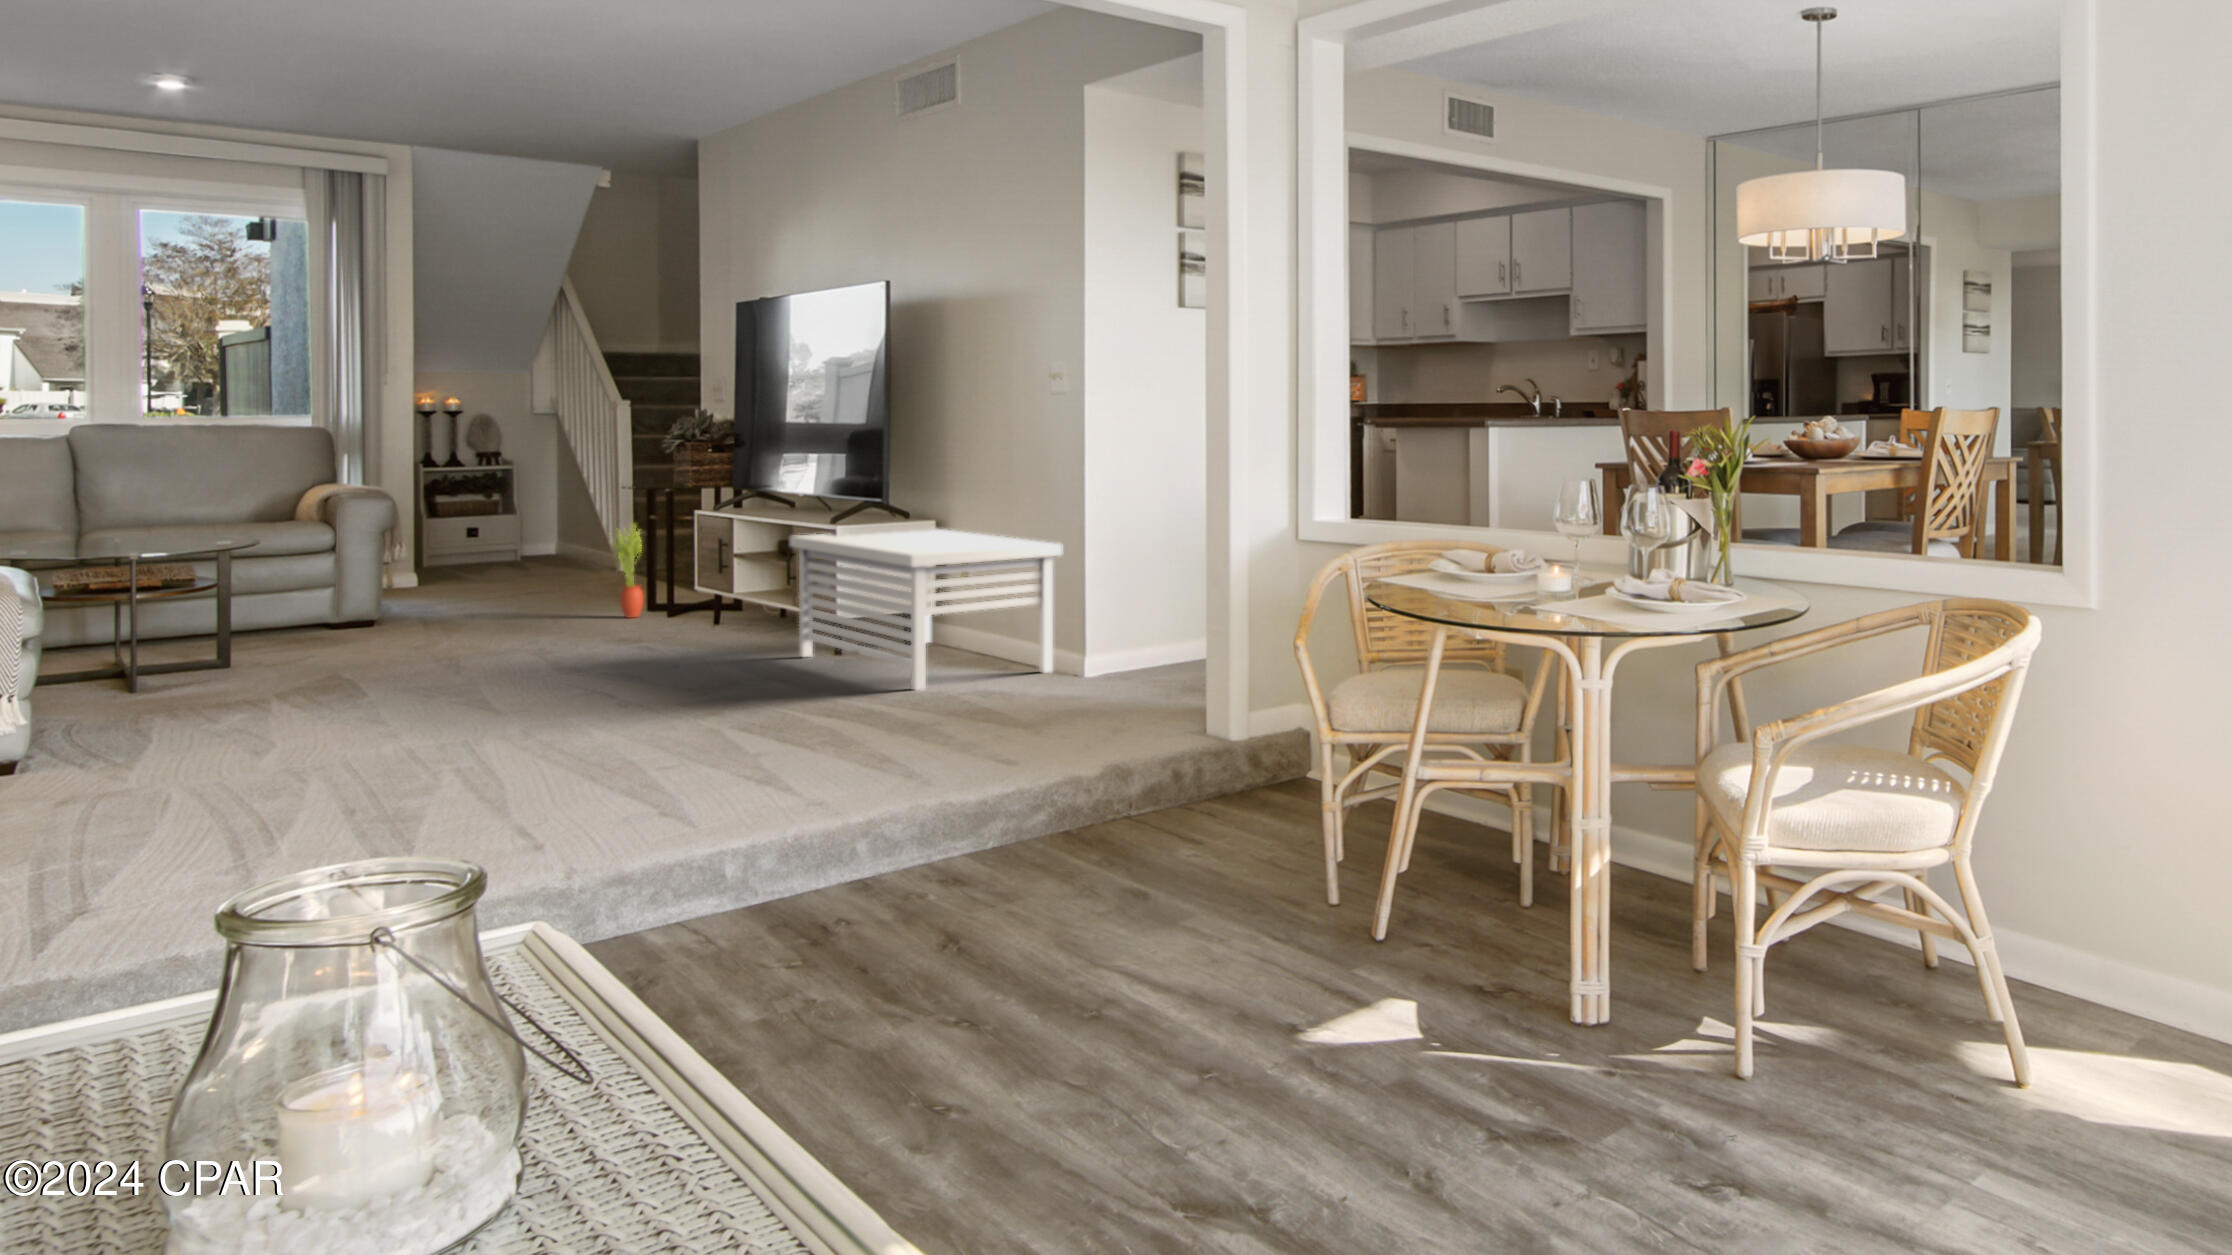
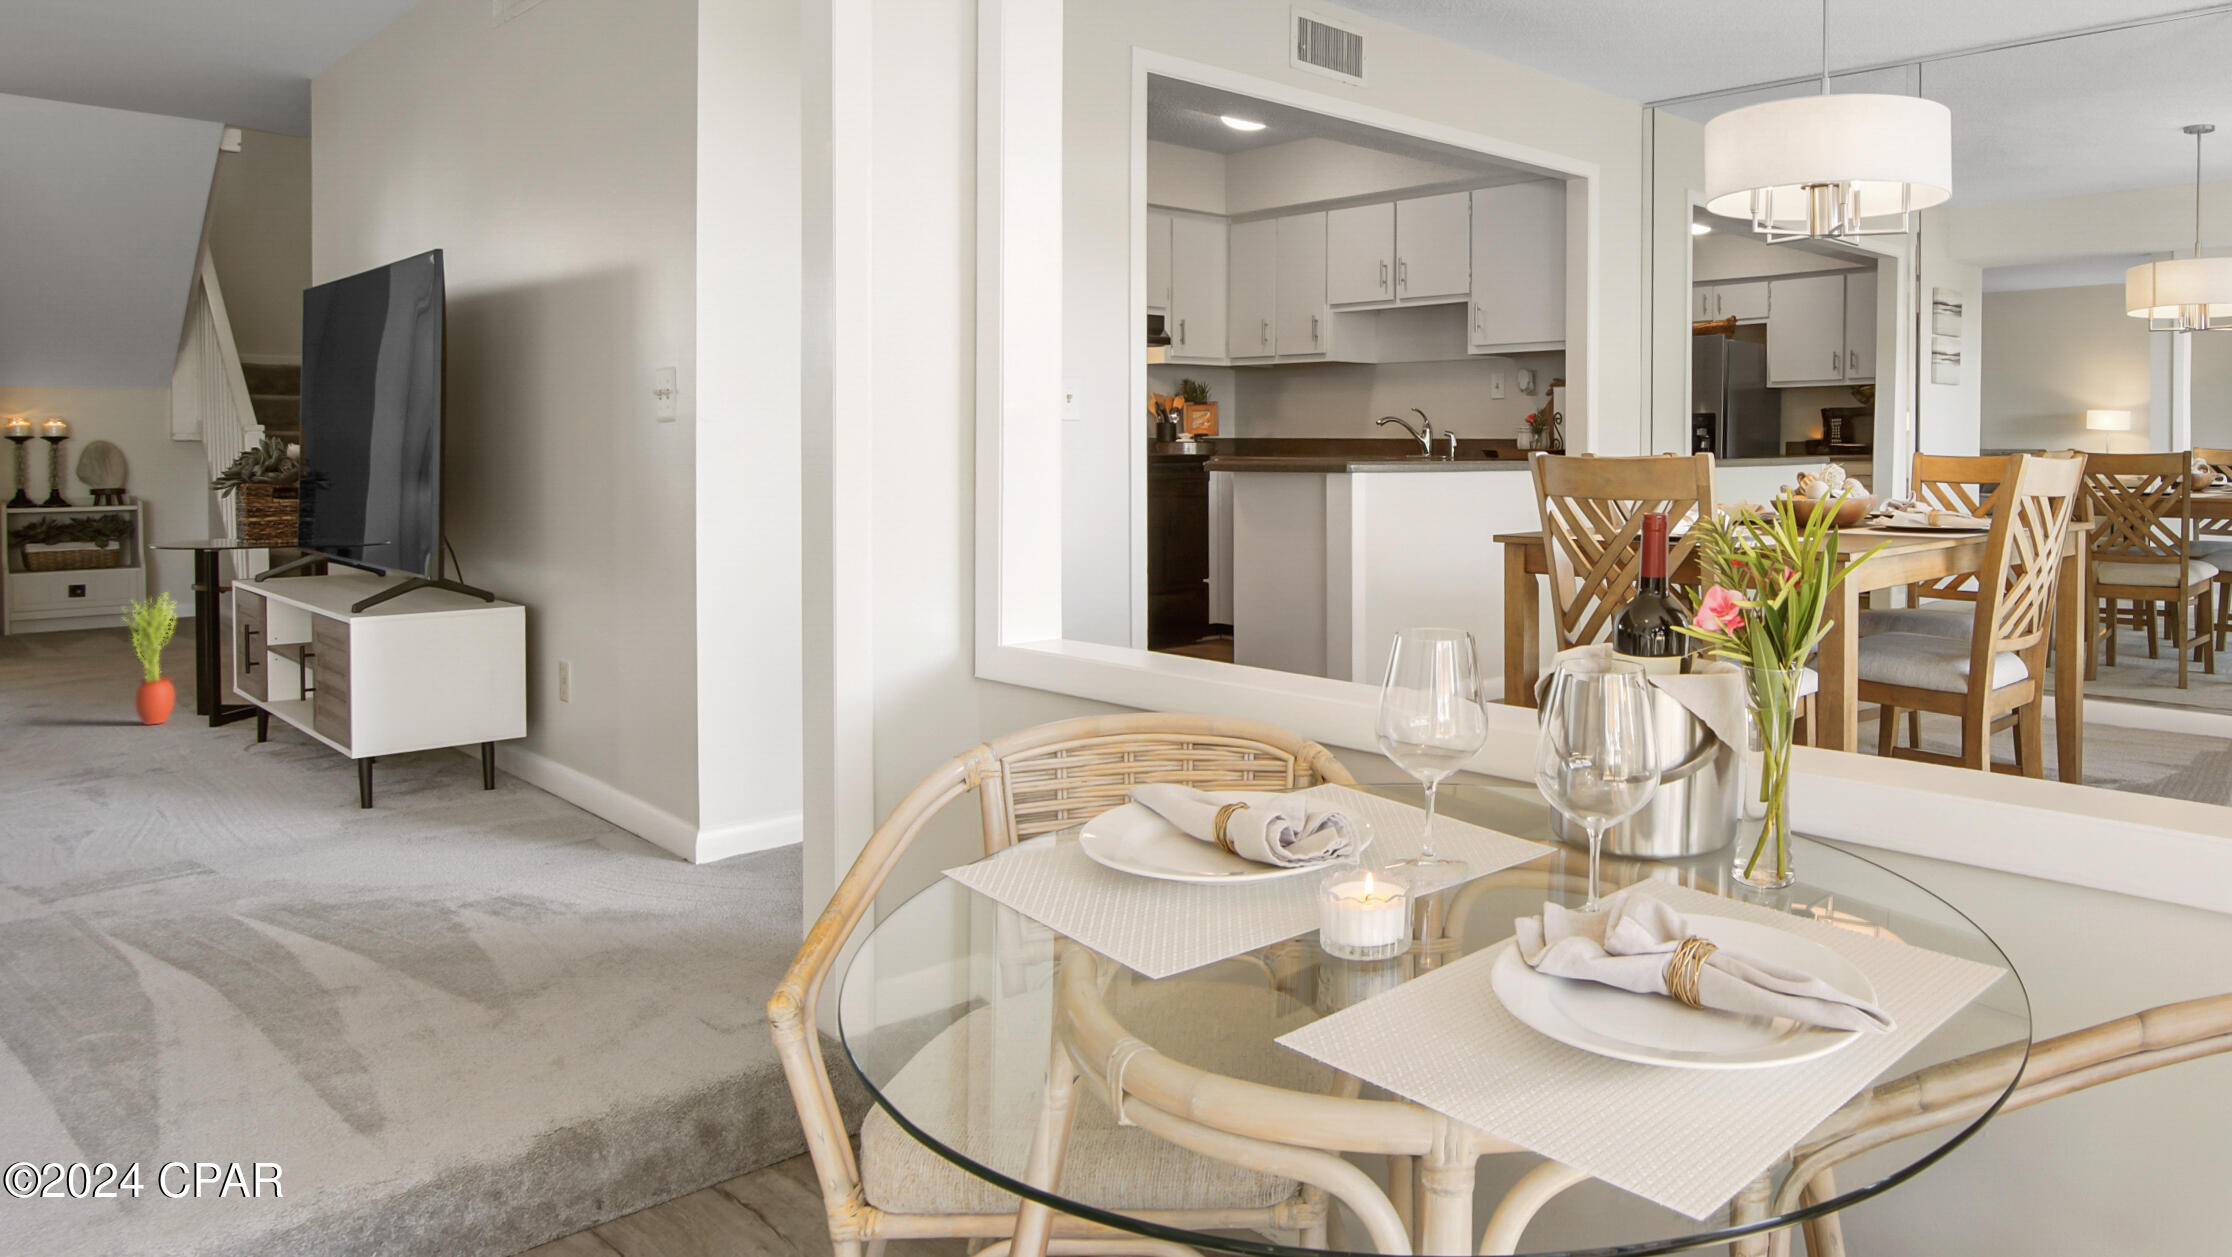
storage bench: present [790,529,1062,690] -> none [285,607,680,889]

